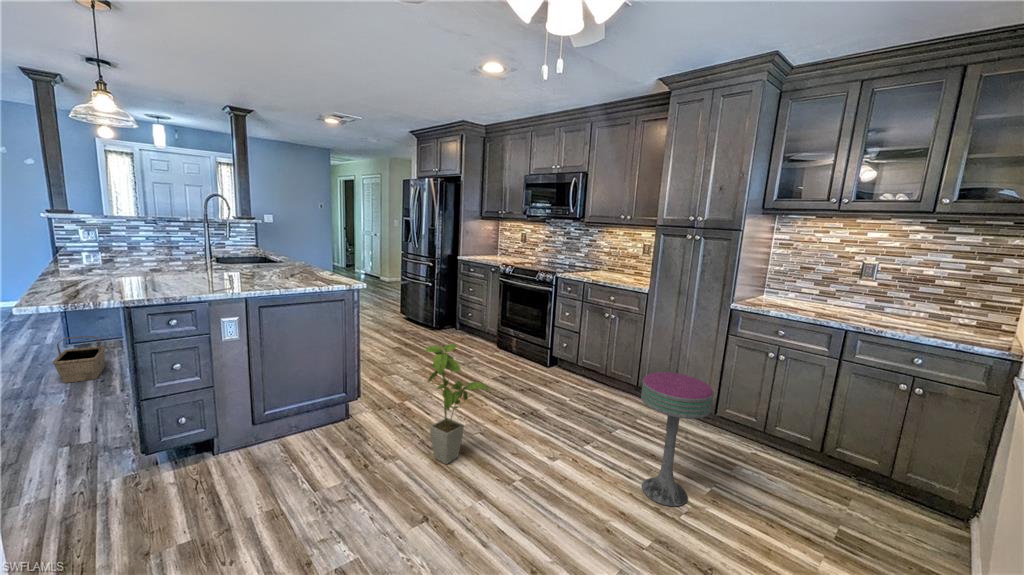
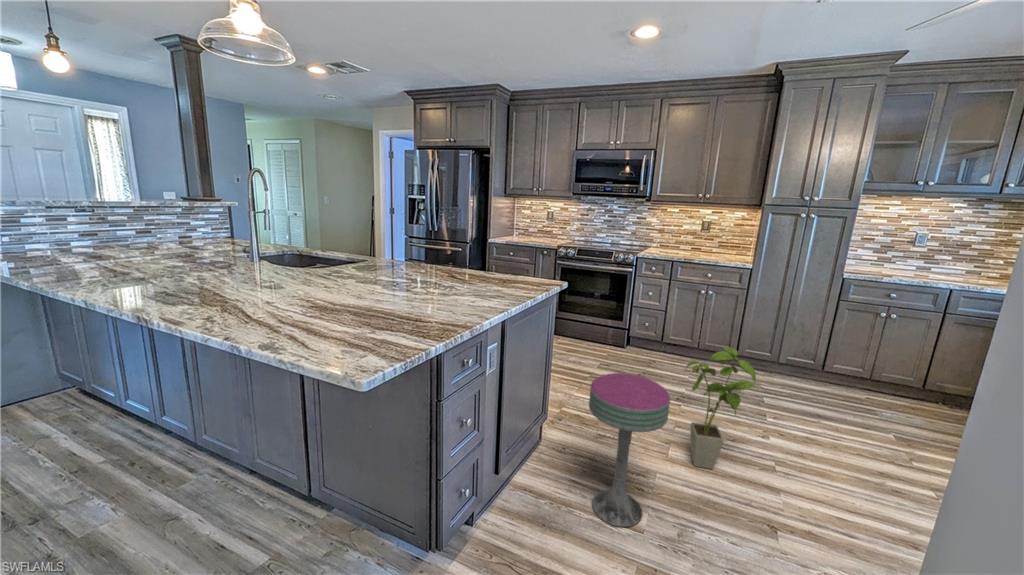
basket: present [53,336,105,383] -> none [28,421,120,510]
bar stool: present [641,372,714,506] -> present [589,373,670,527]

